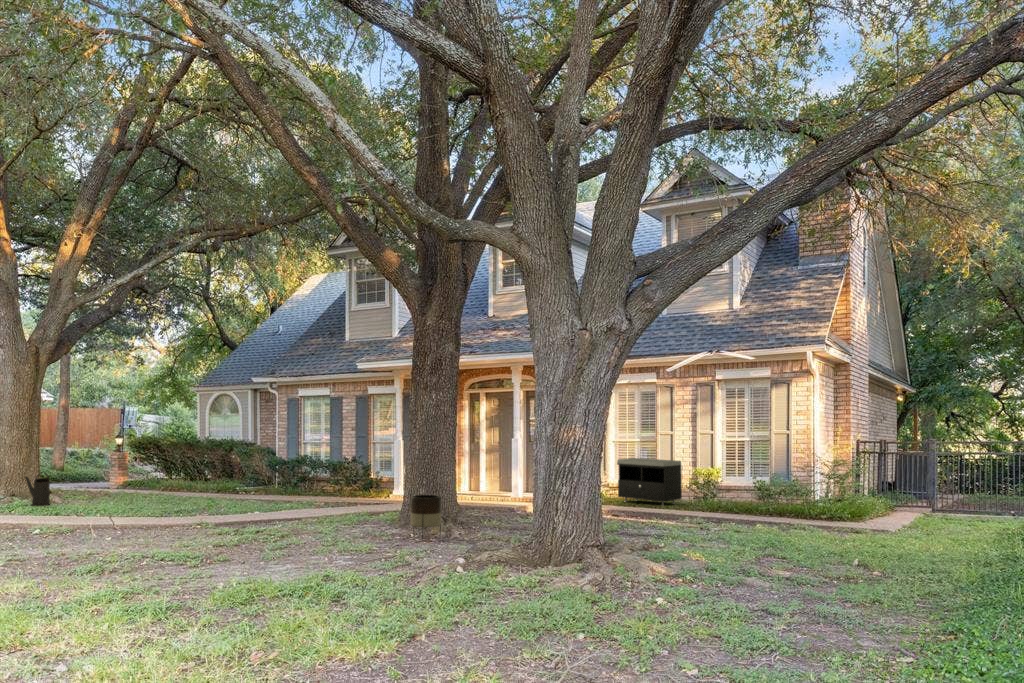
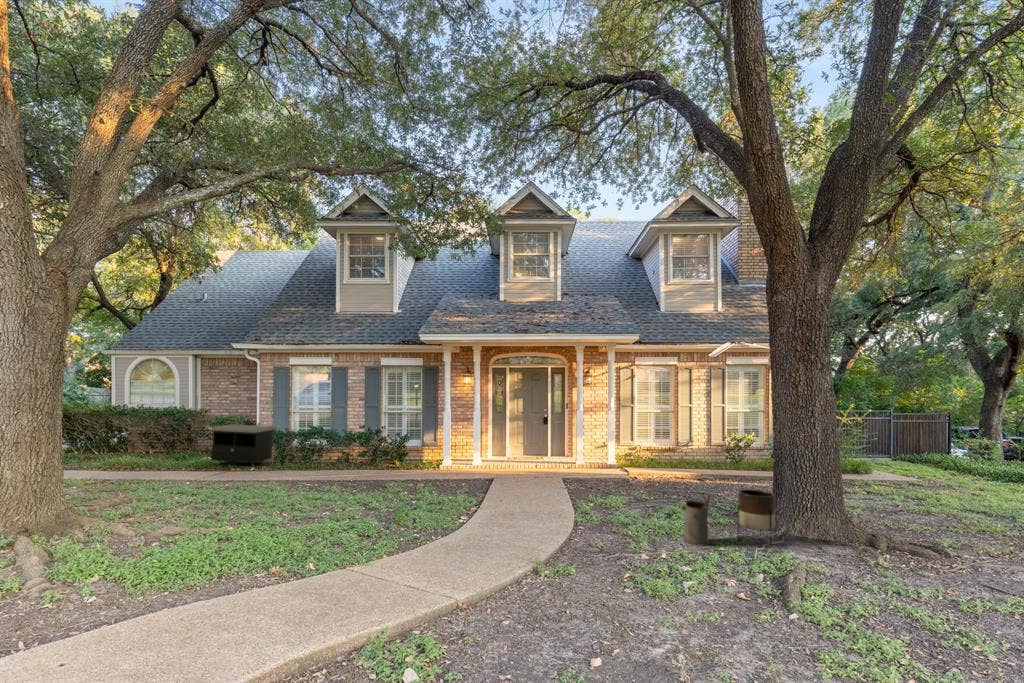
storage bench: present [617,458,682,505] -> present [211,425,273,466]
watering can: present [25,473,50,506] -> present [683,492,710,546]

